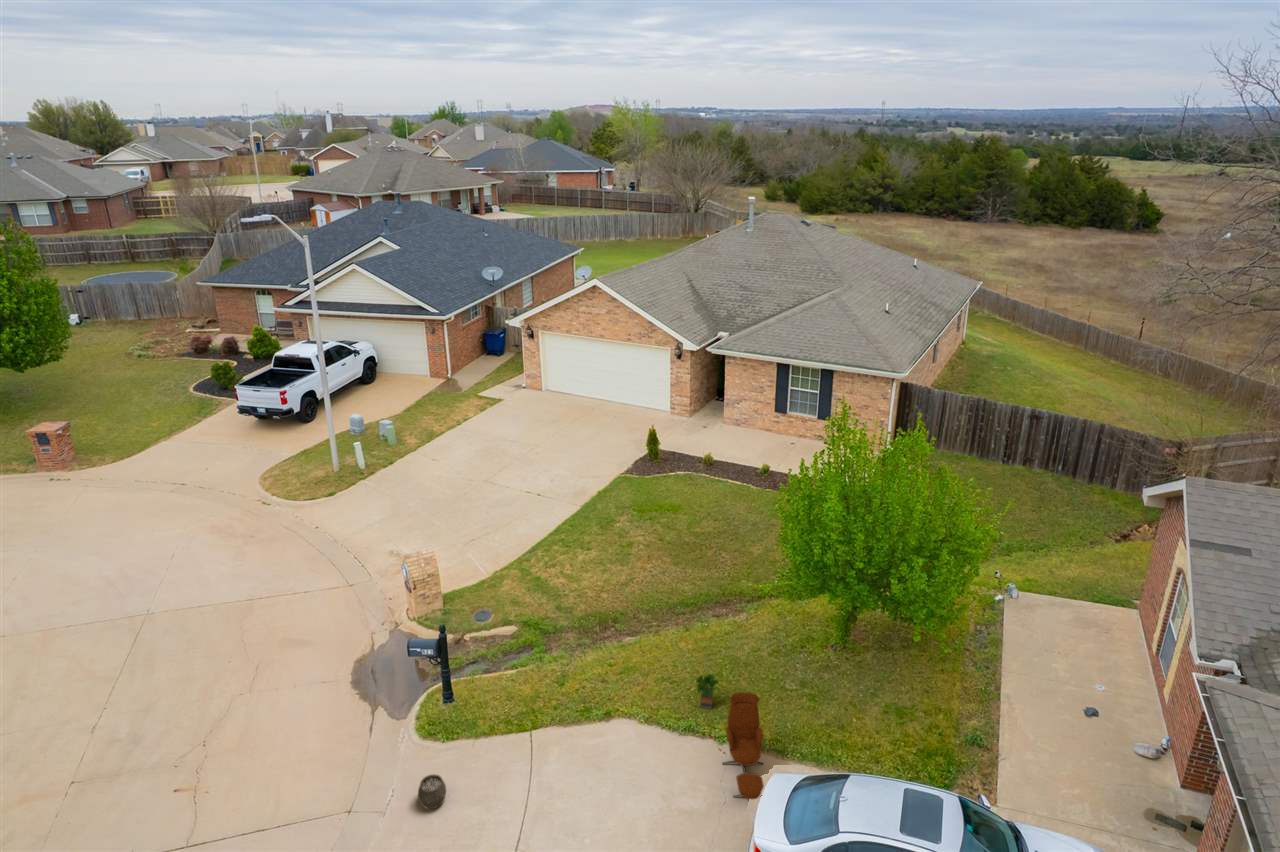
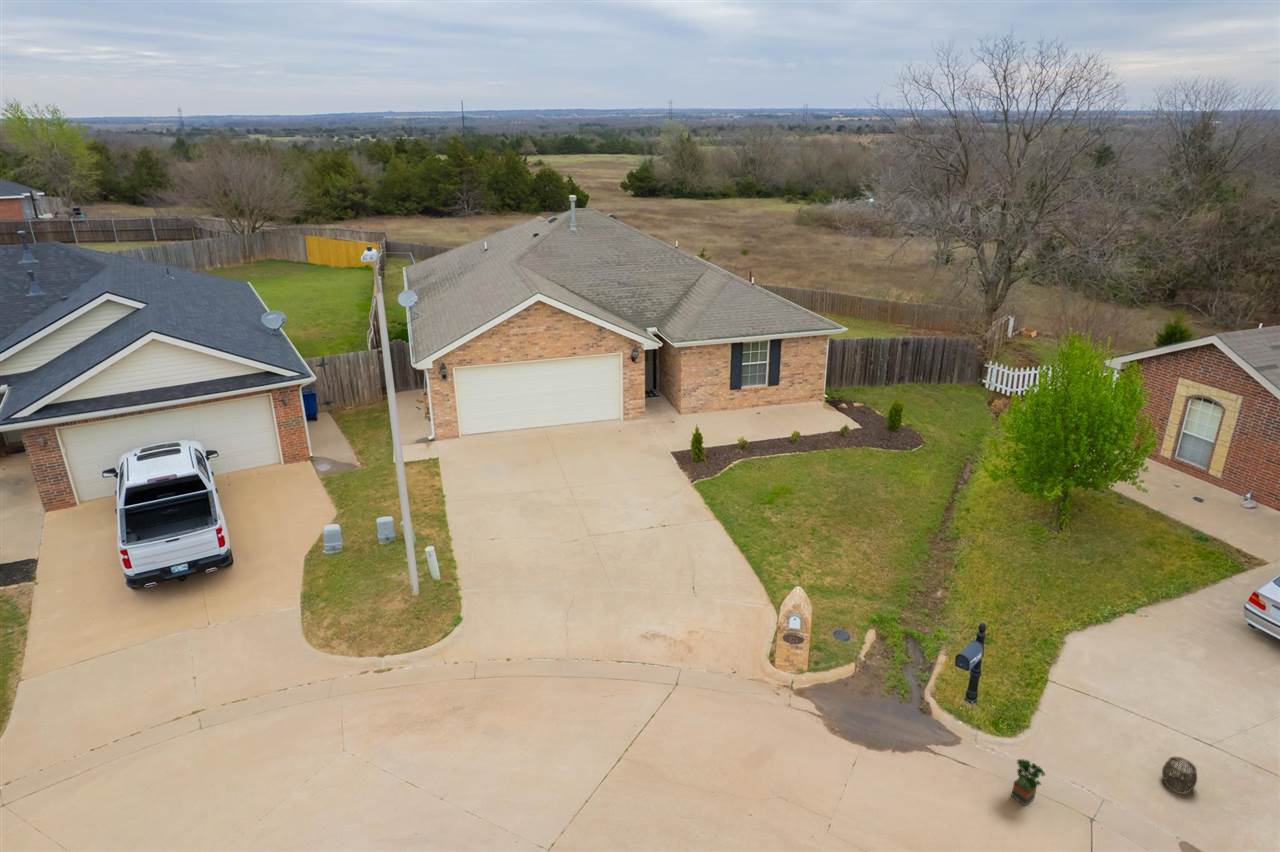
potted tree: present [696,674,718,709] -> present [1011,759,1045,805]
lounge chair: present [723,692,764,799] -> none [1181,567,1262,648]

